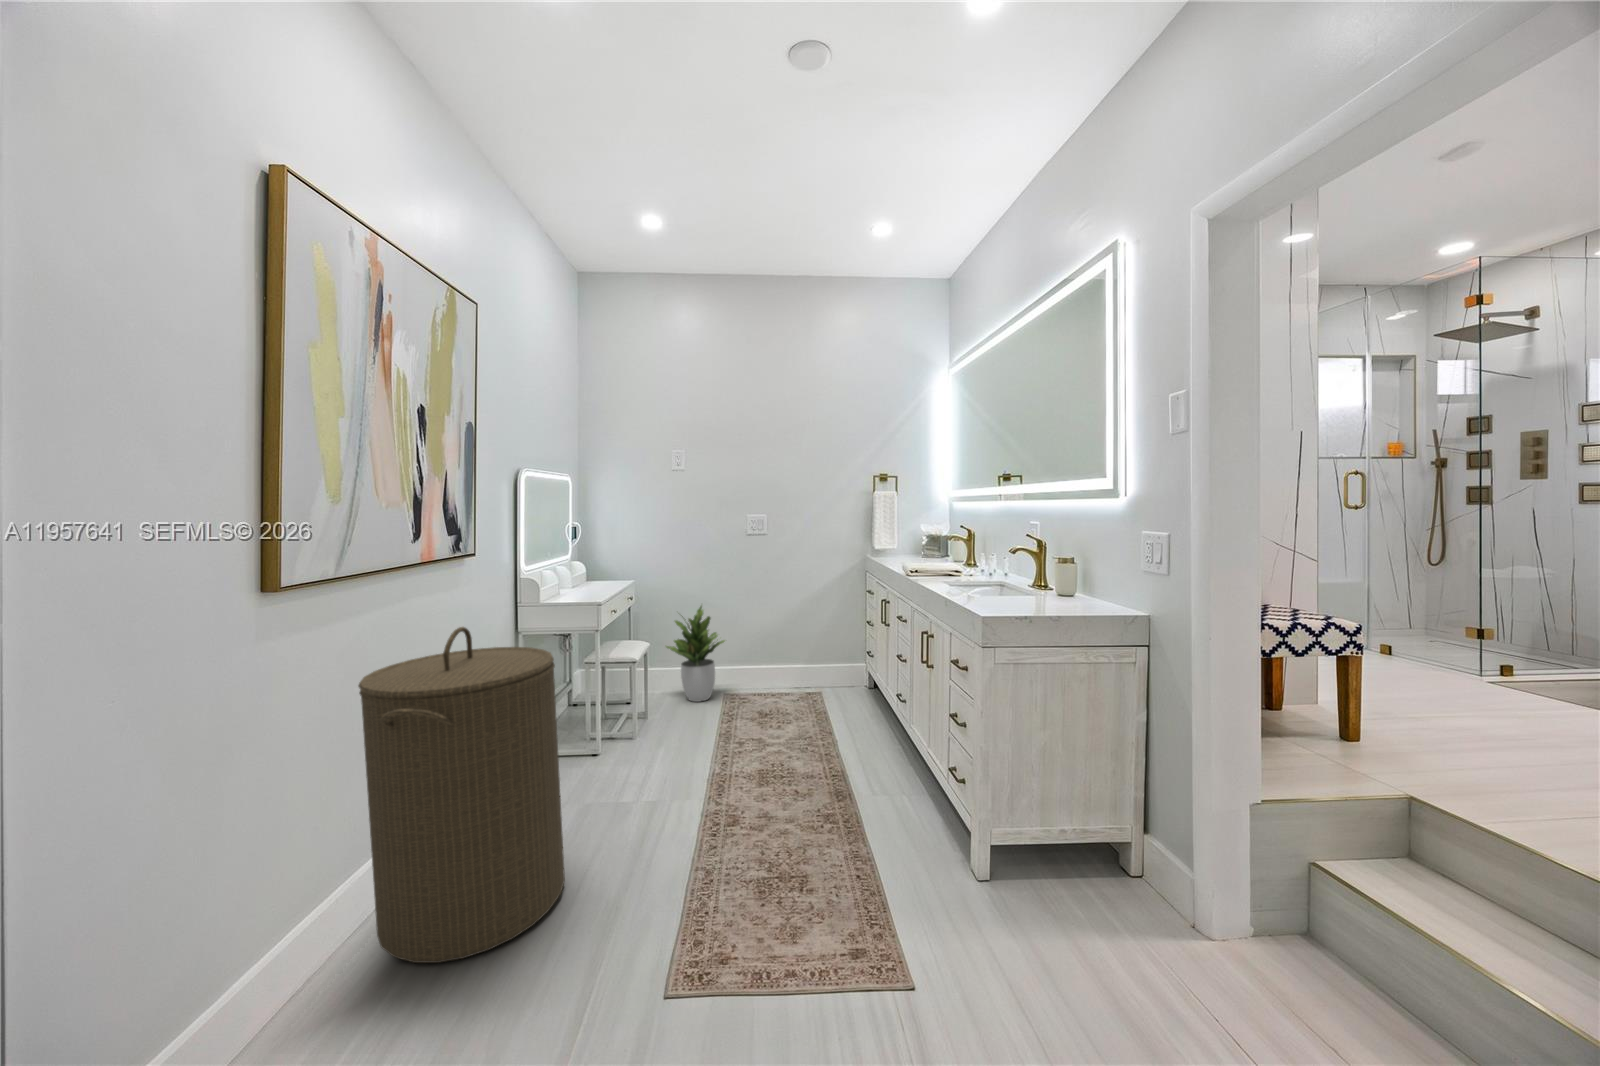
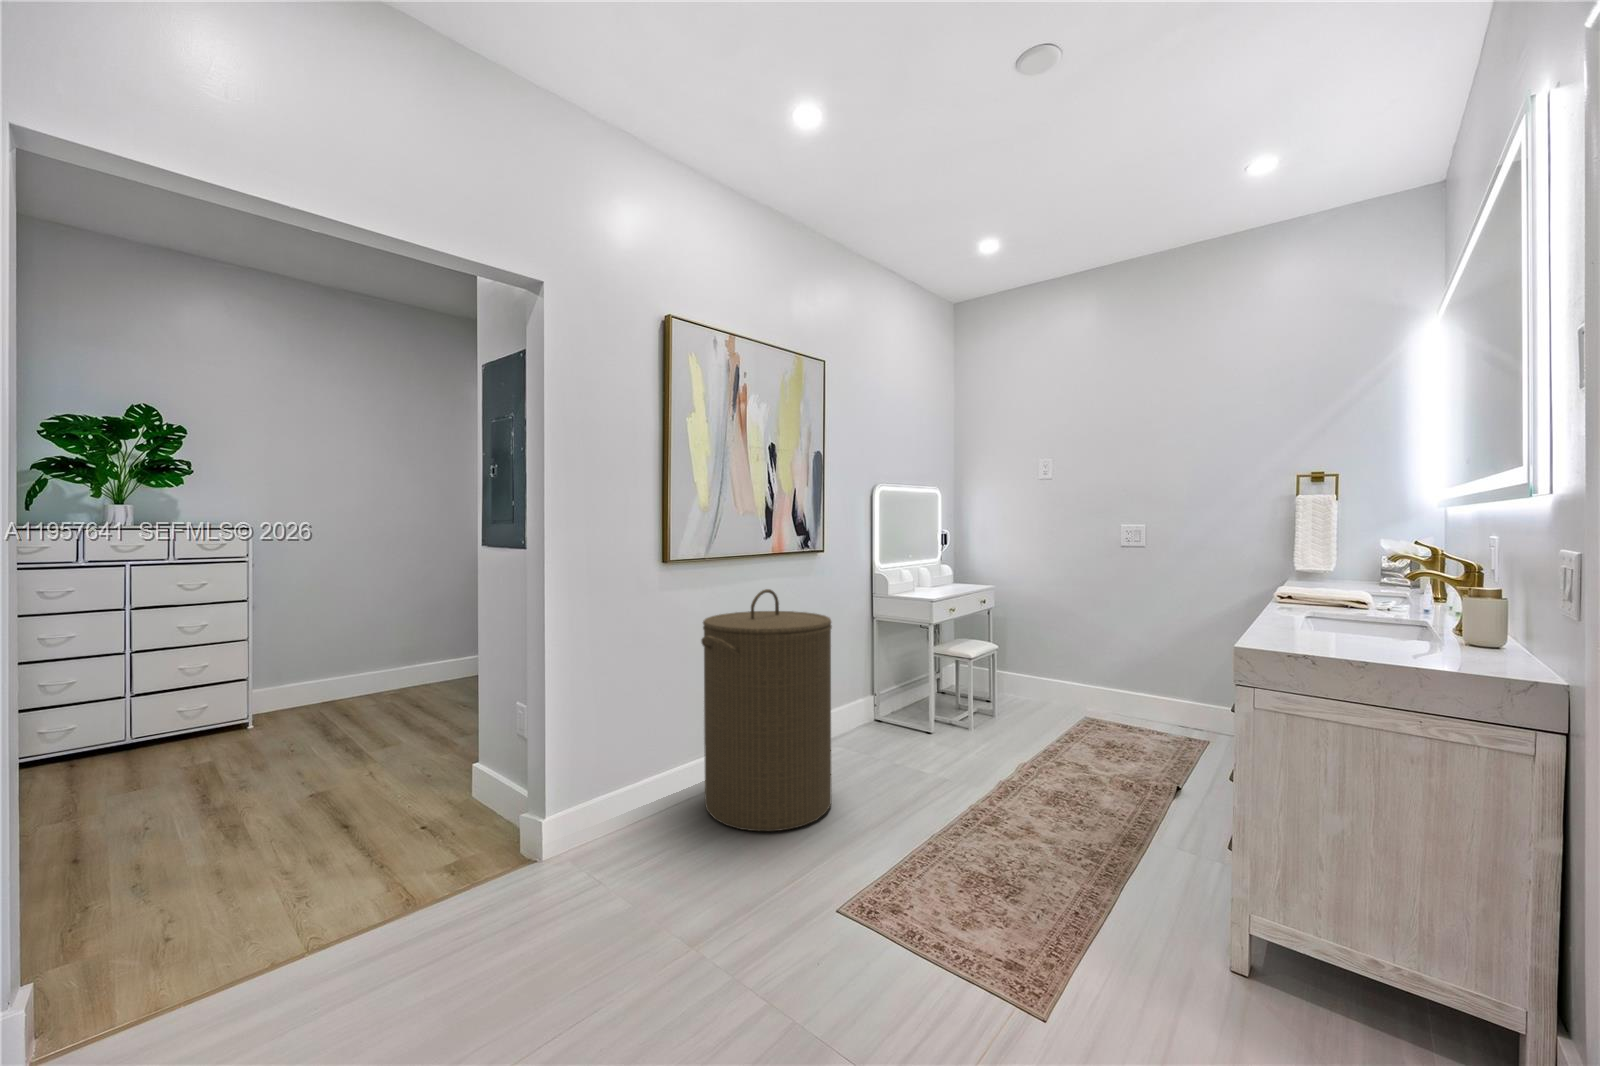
potted plant: present [666,606,725,702] -> none [1023,613,1094,720]

